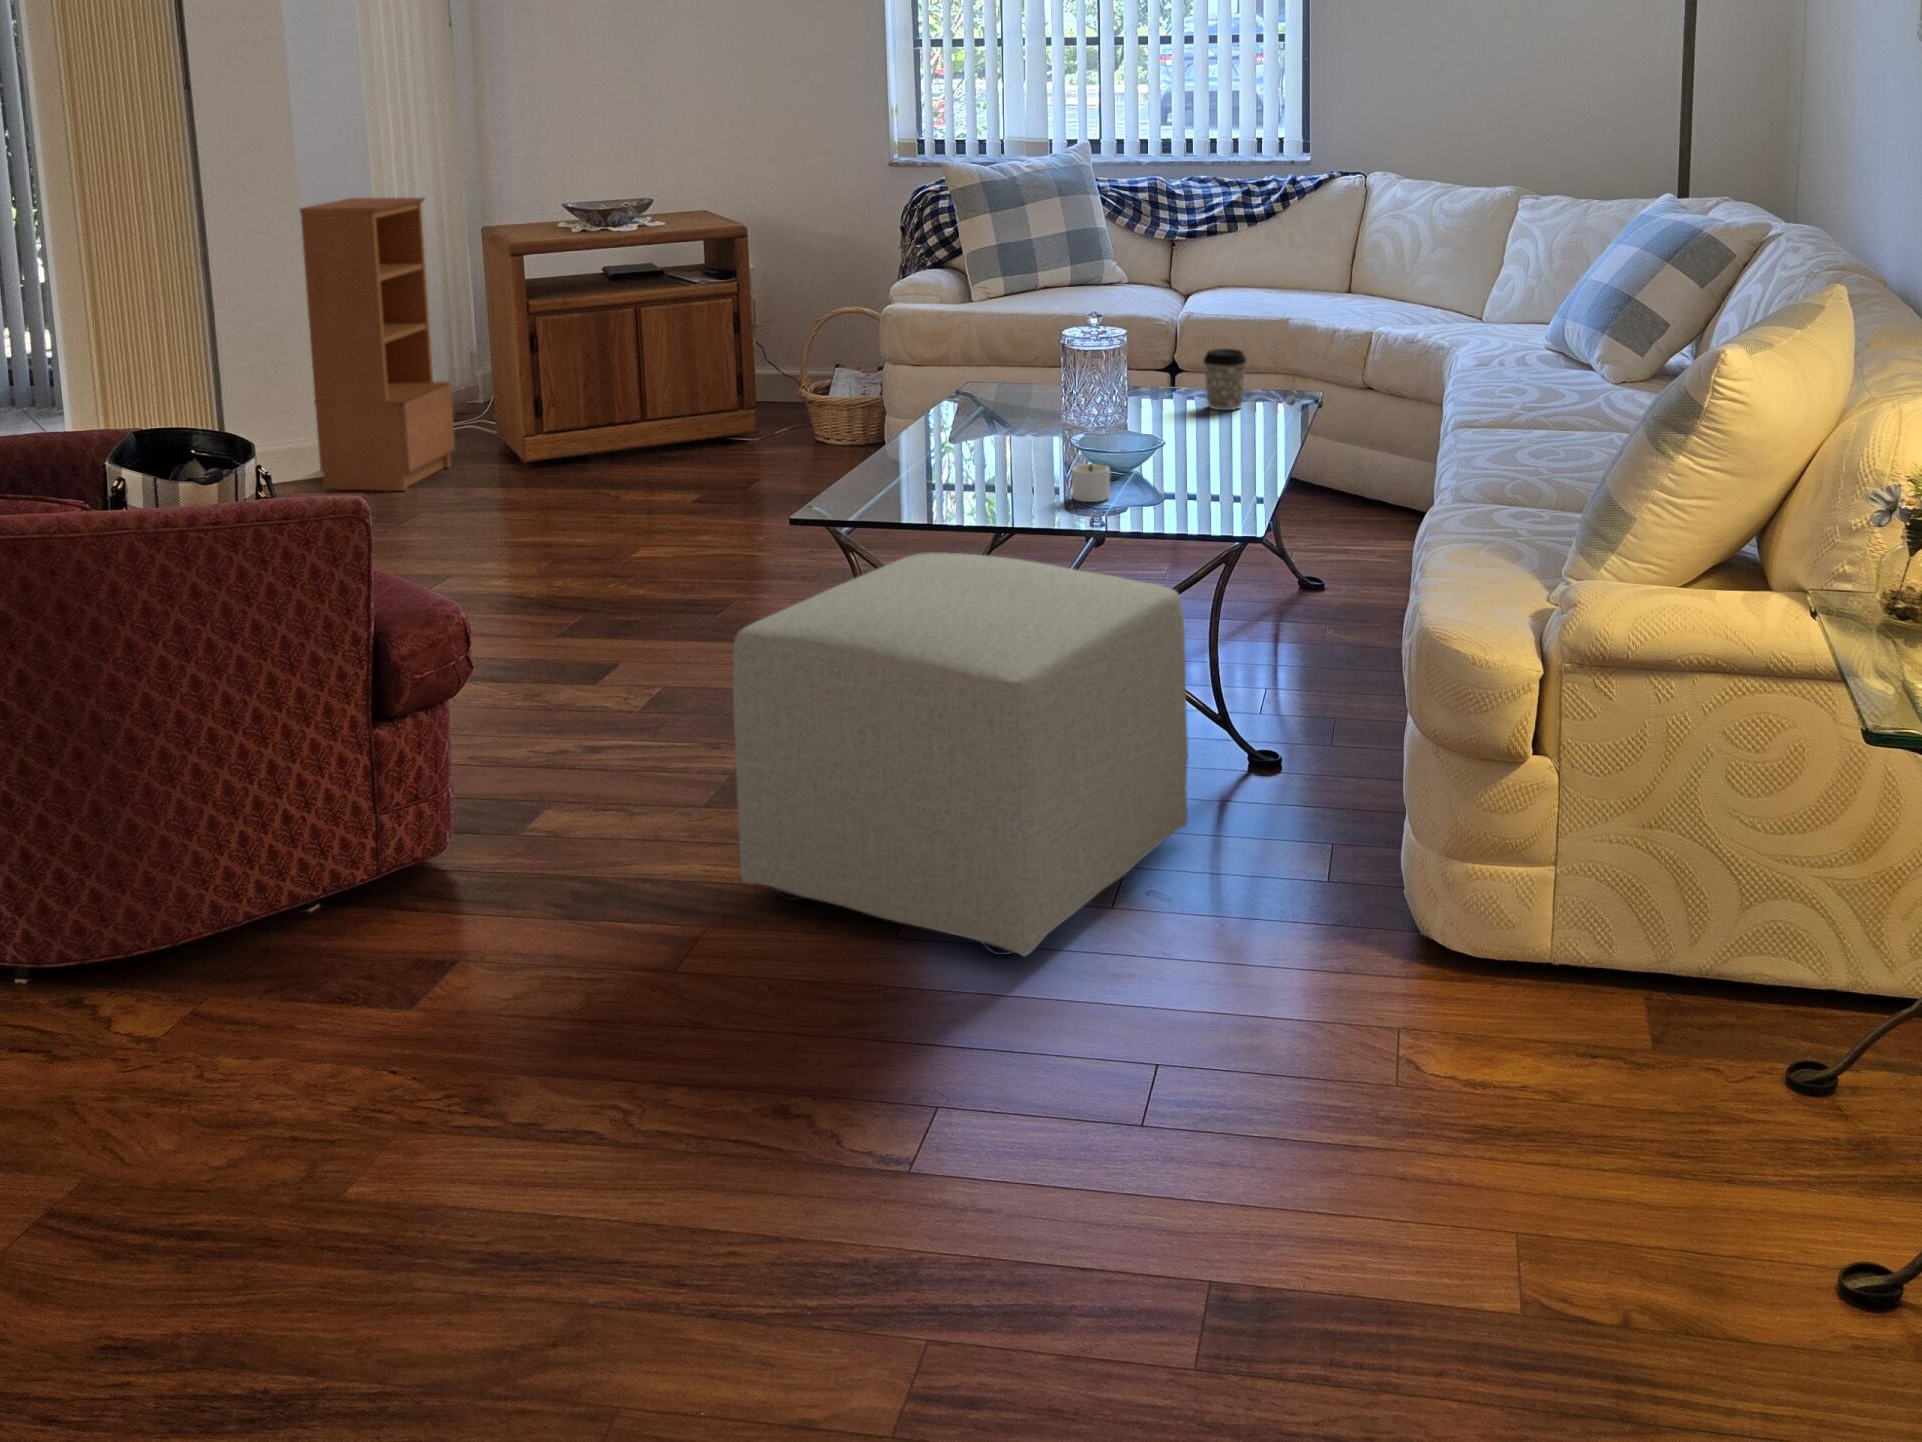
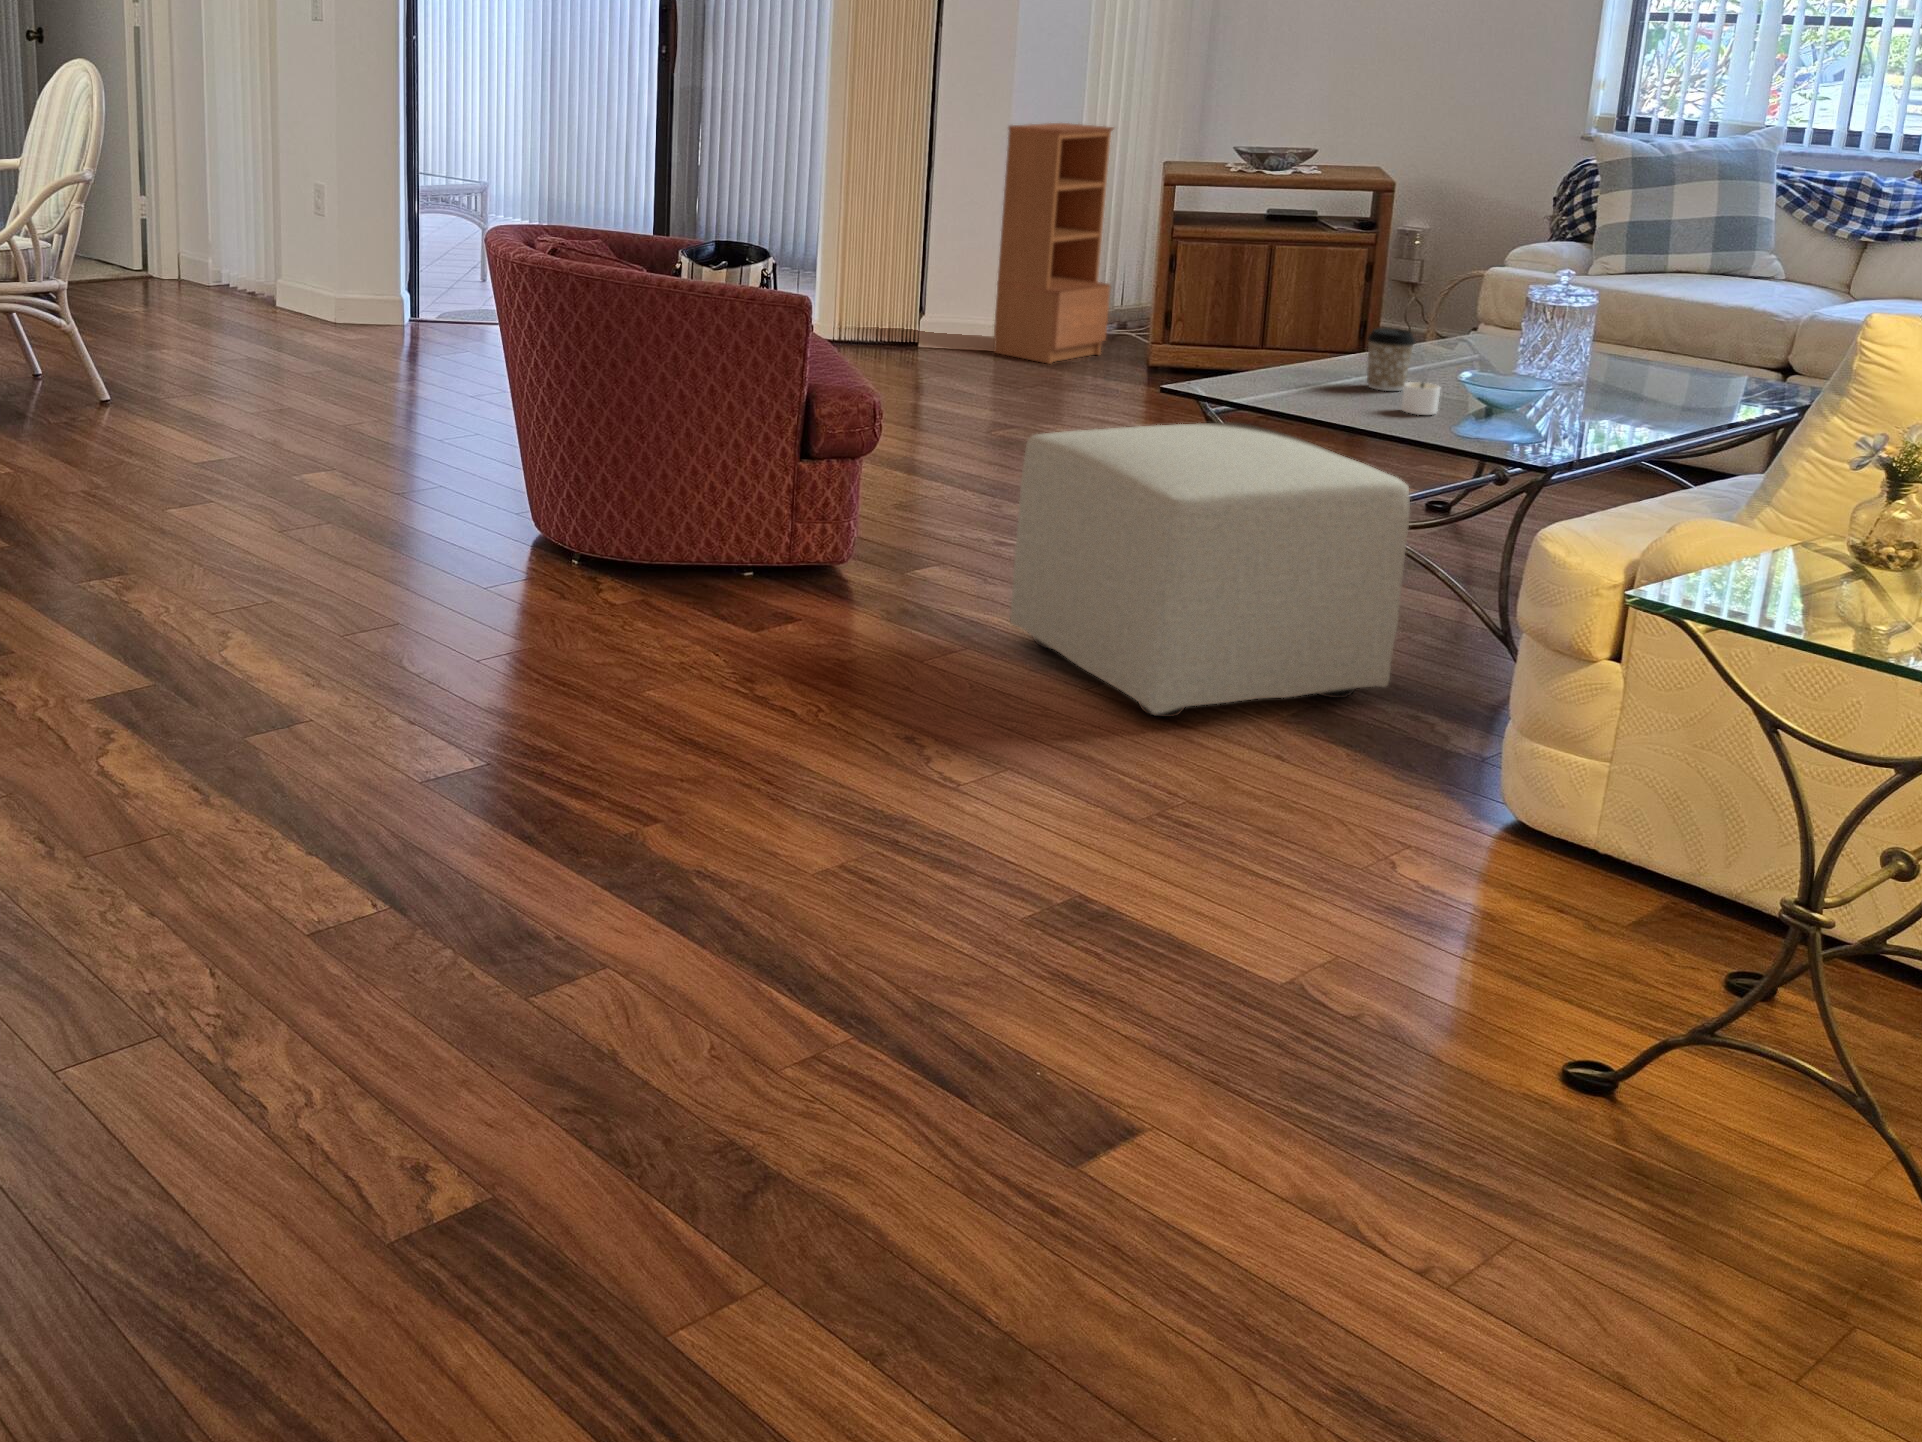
coffee cup: present [1203,349,1246,410] -> present [1367,328,1415,391]

